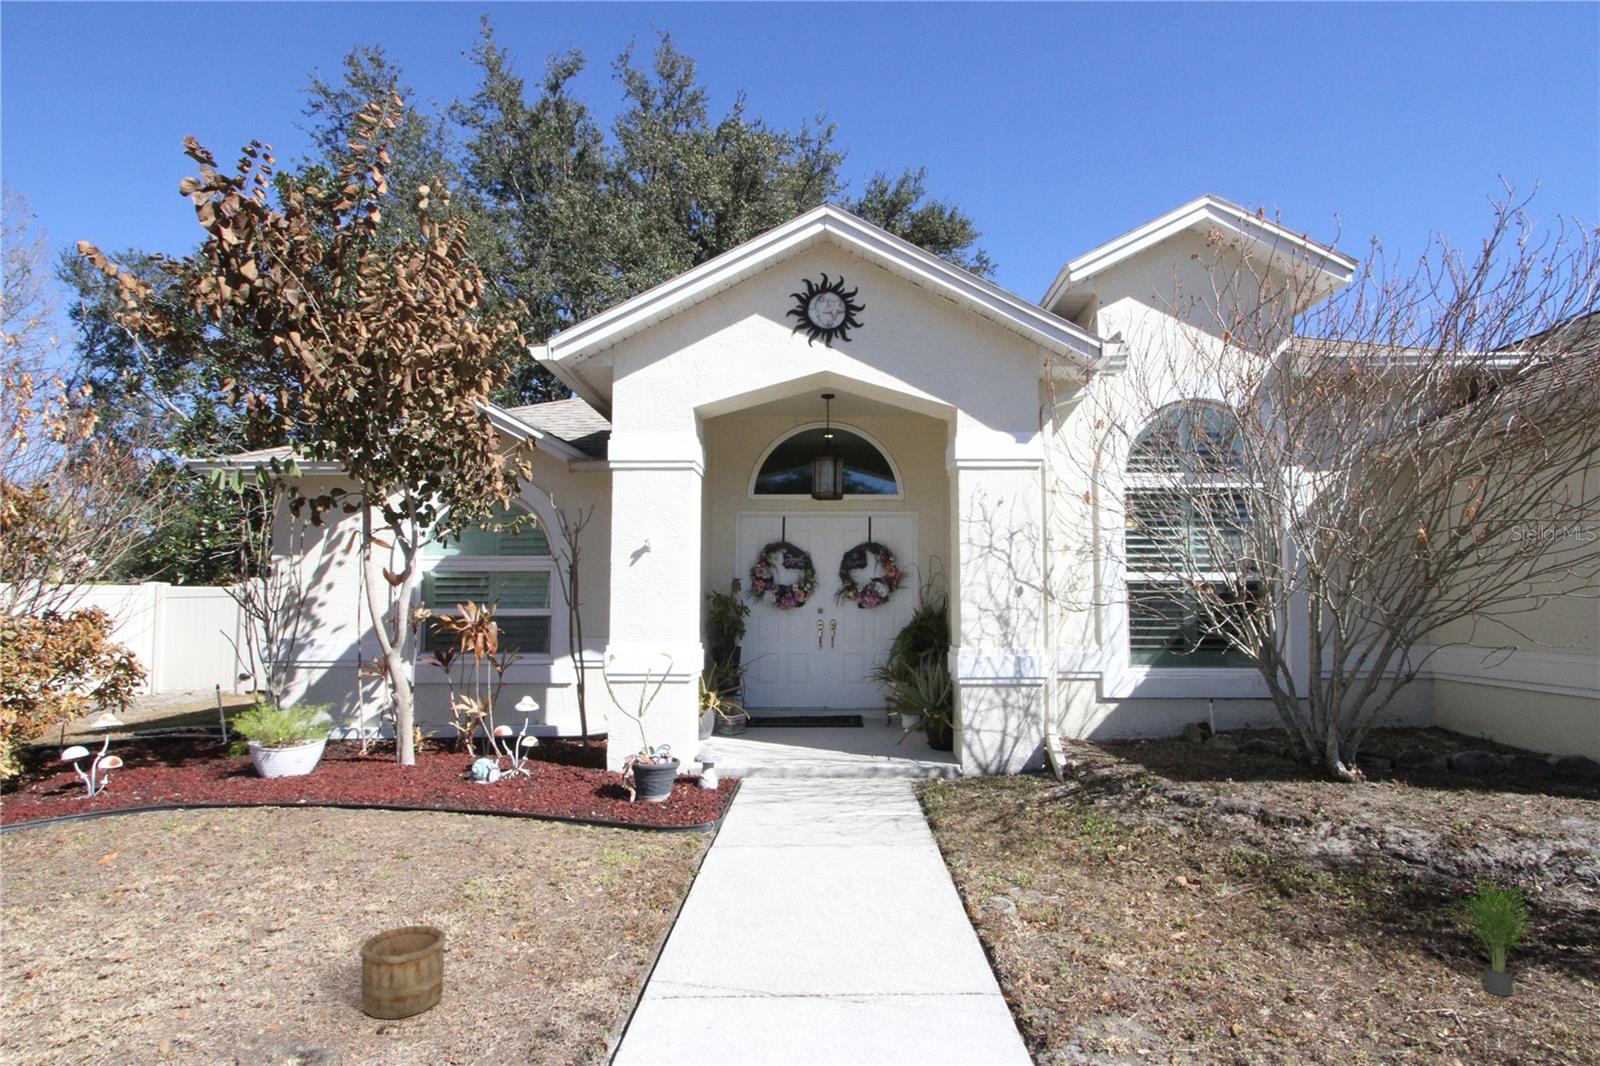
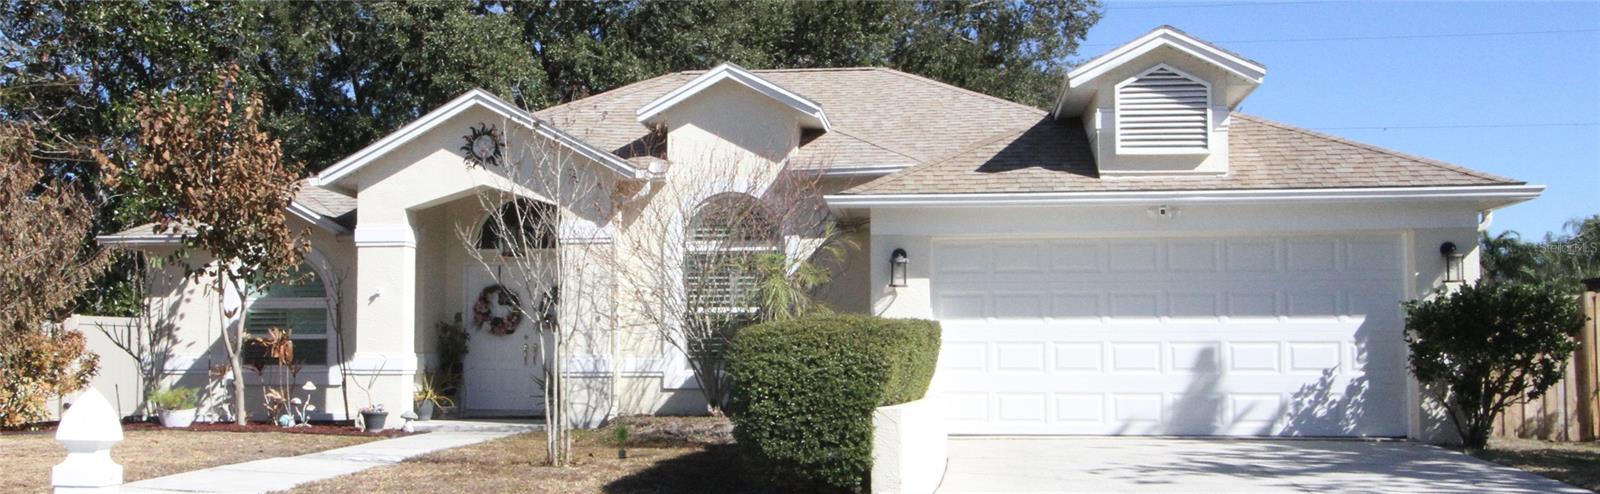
wooden bucket: present [359,926,446,1019] -> none [230,436,259,460]

